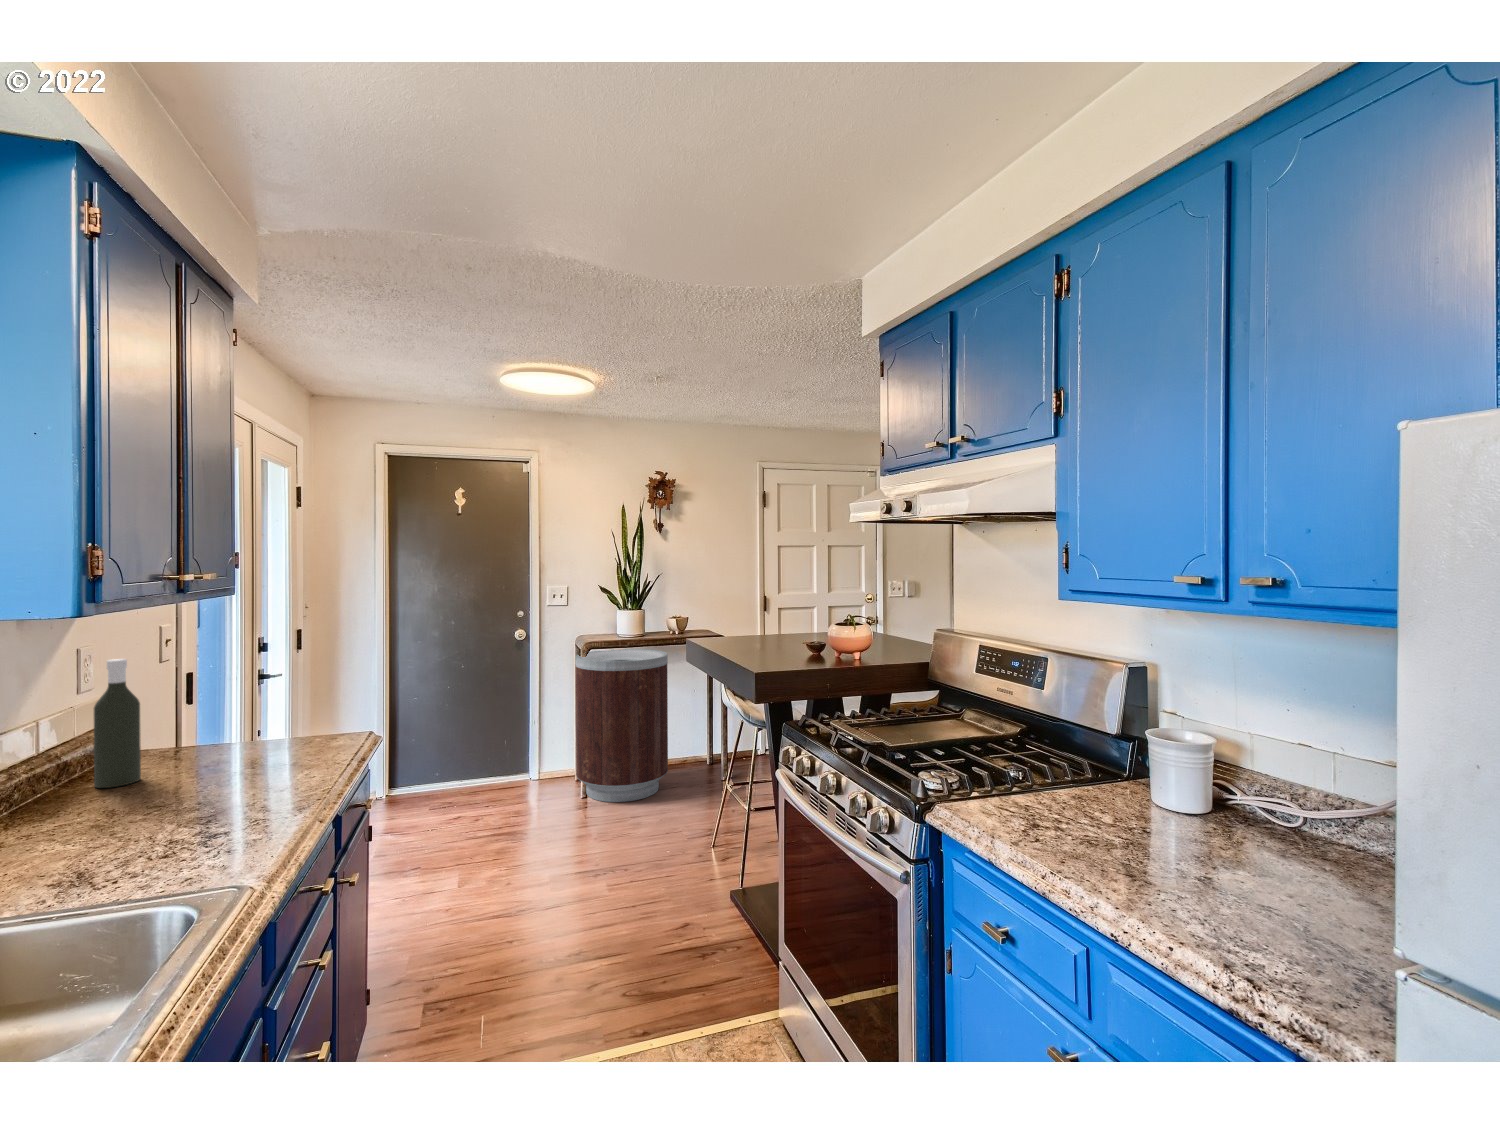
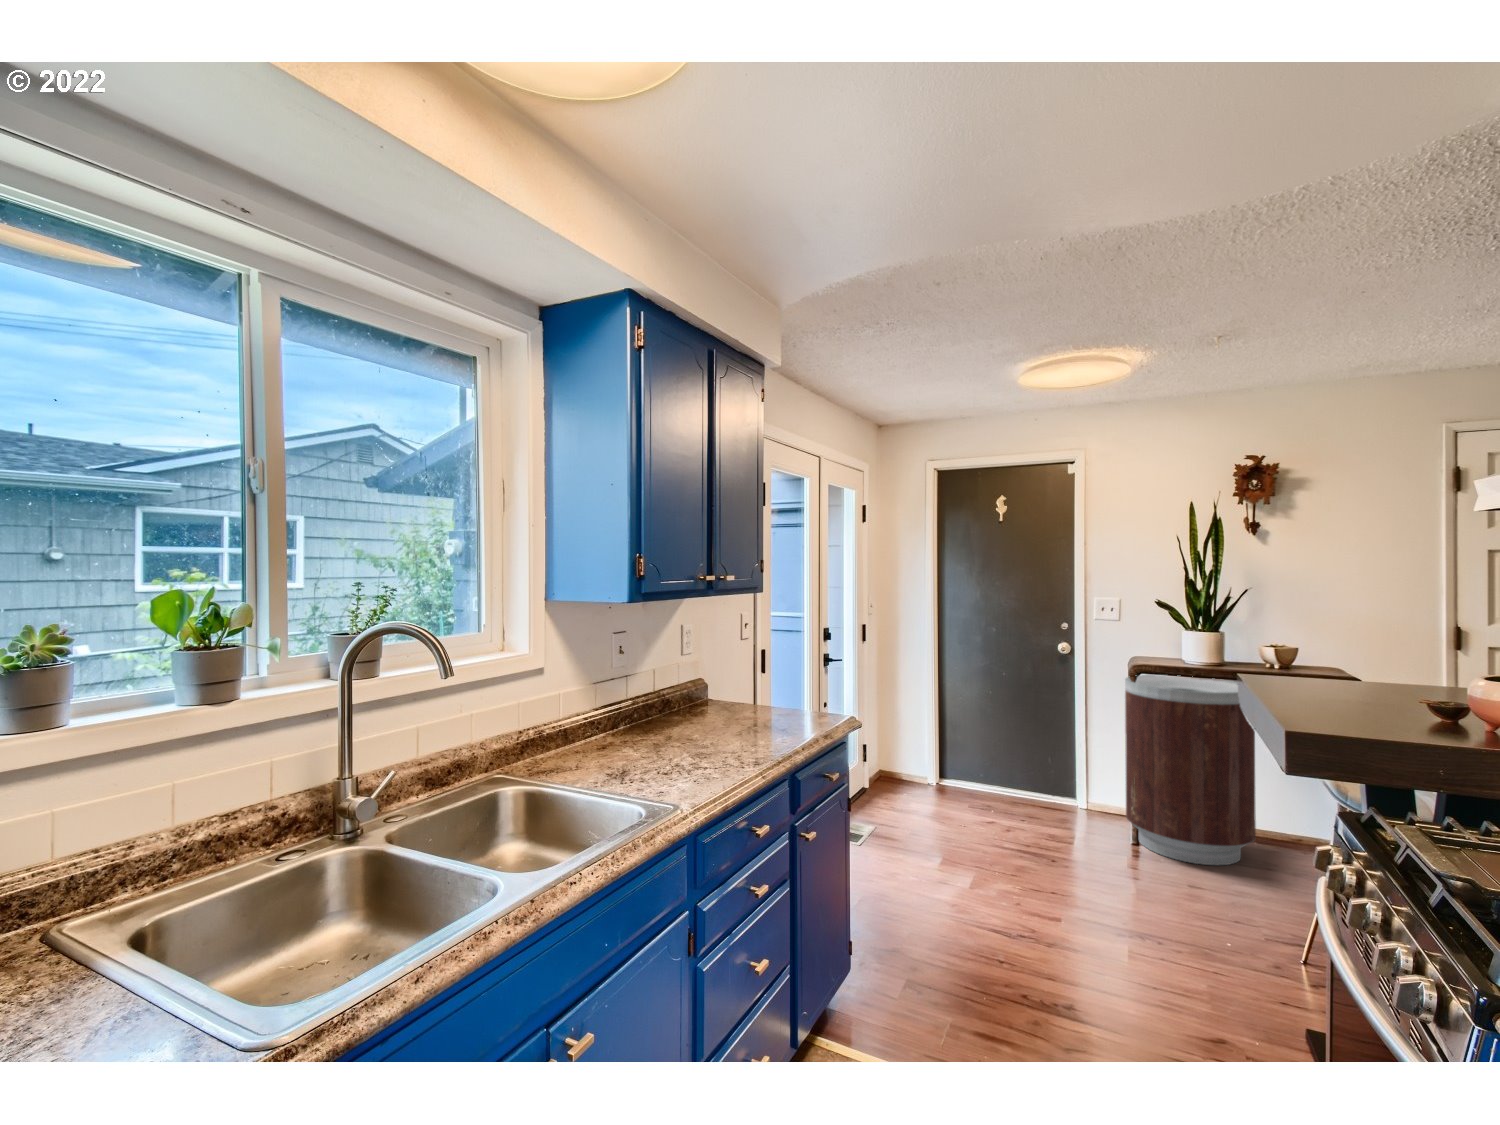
bottle: present [94,659,141,788] -> none [677,634,701,723]

